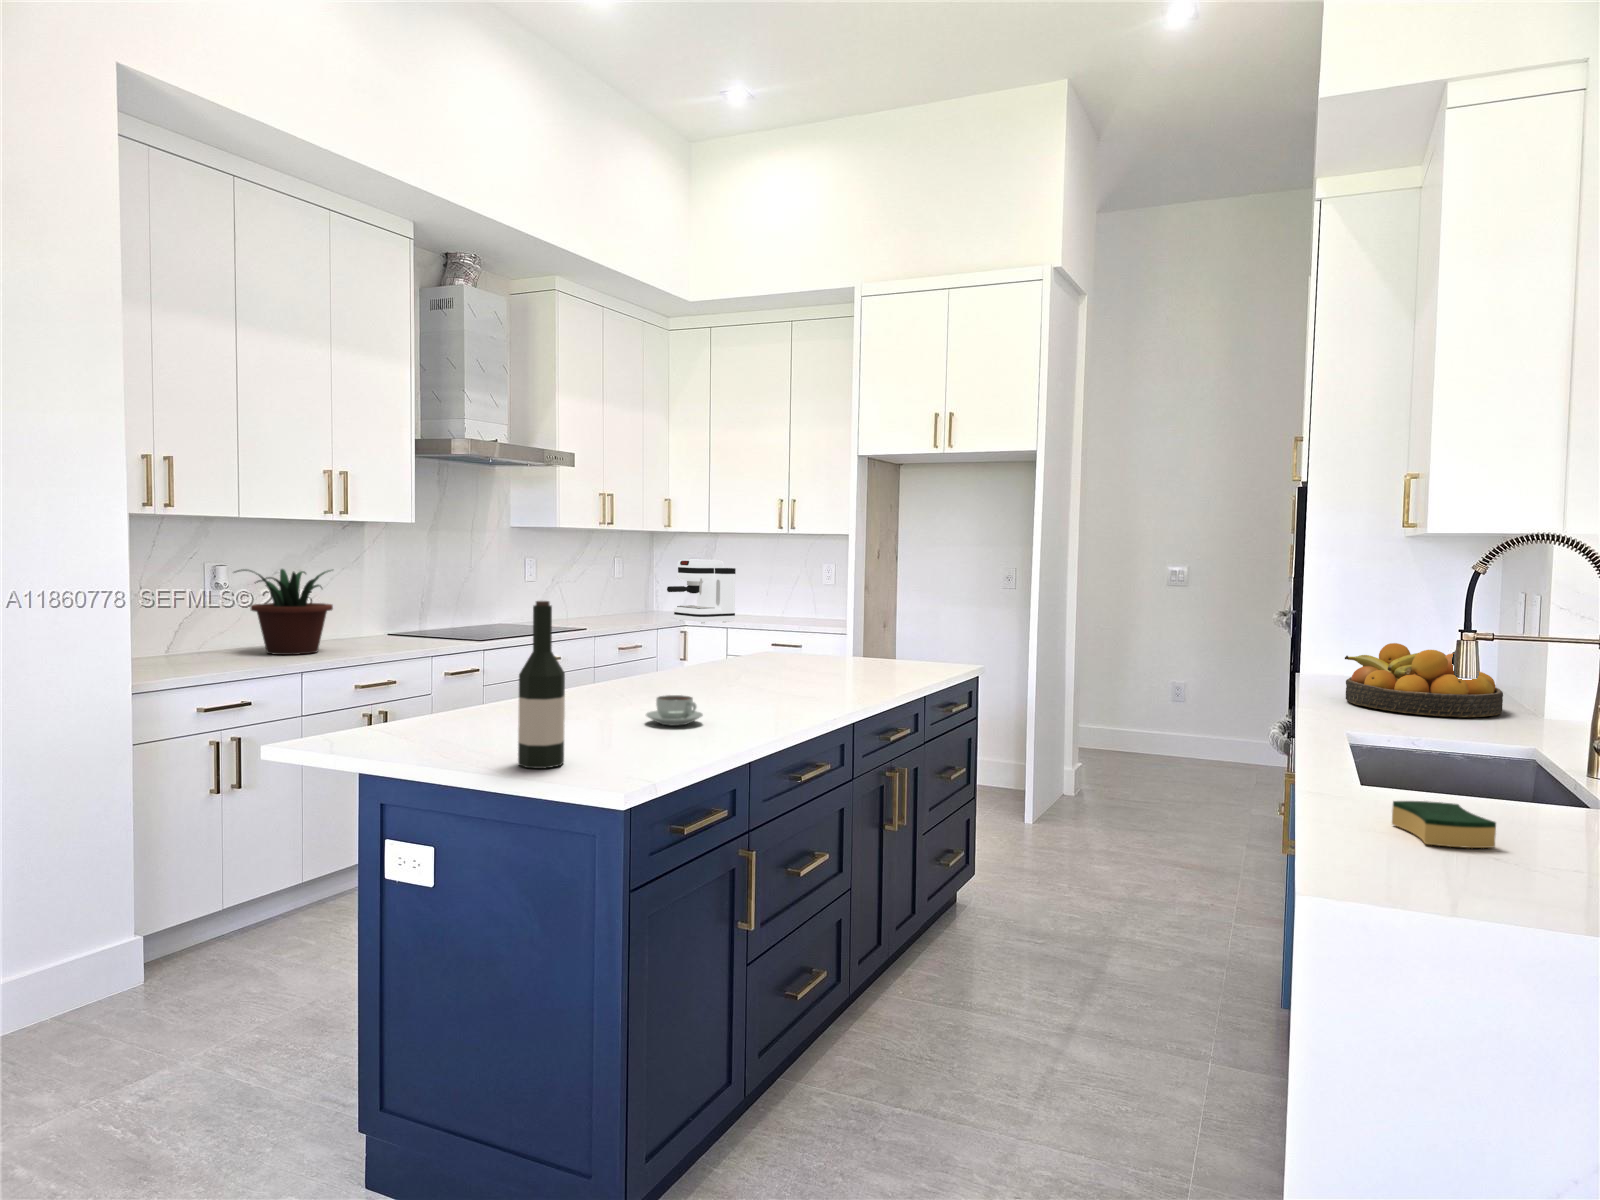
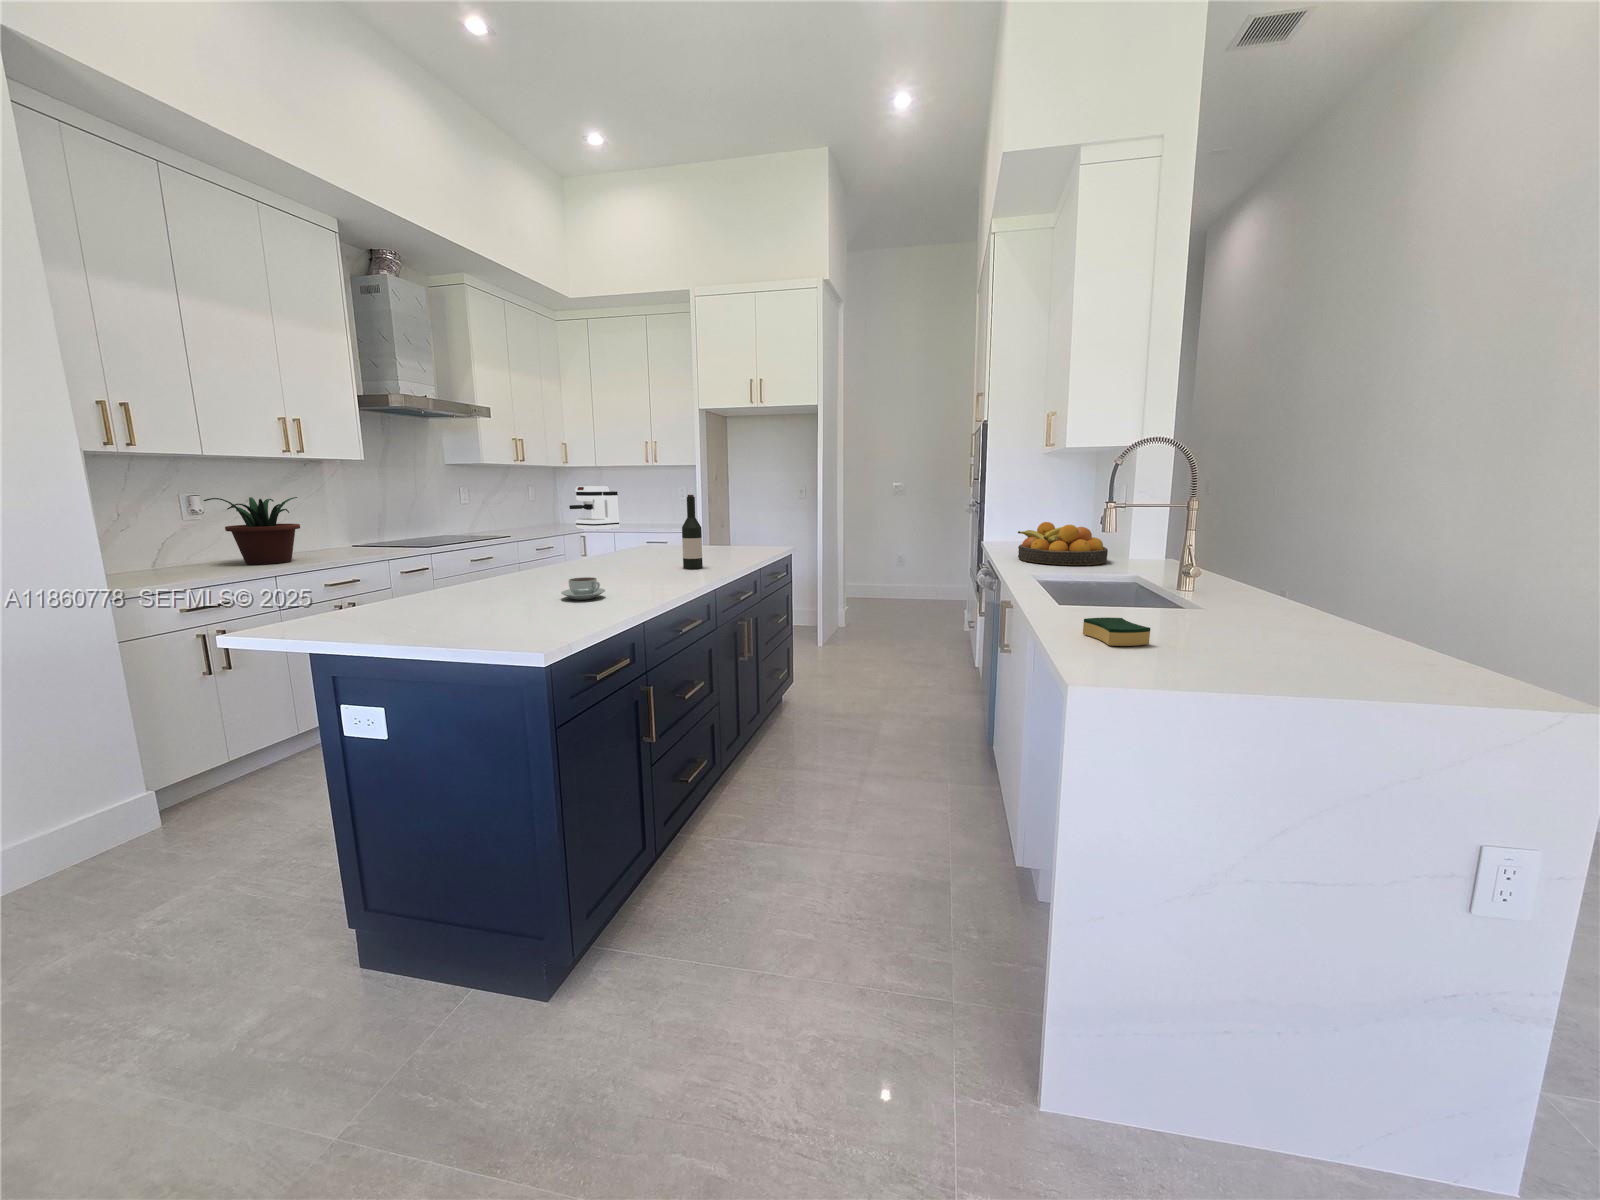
wine bottle: present [518,601,565,768] -> present [682,495,703,569]

